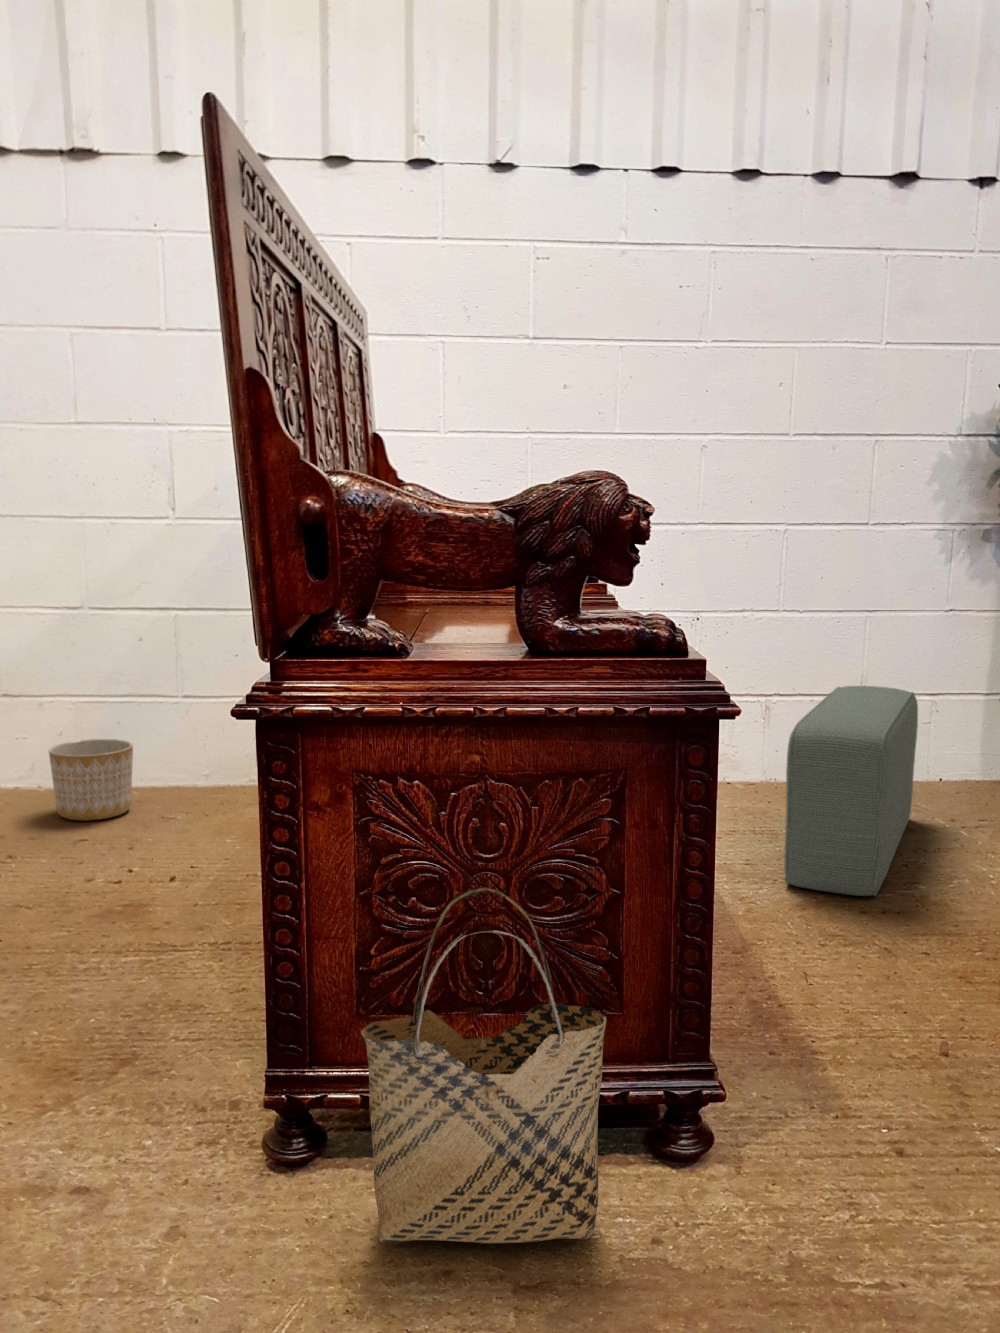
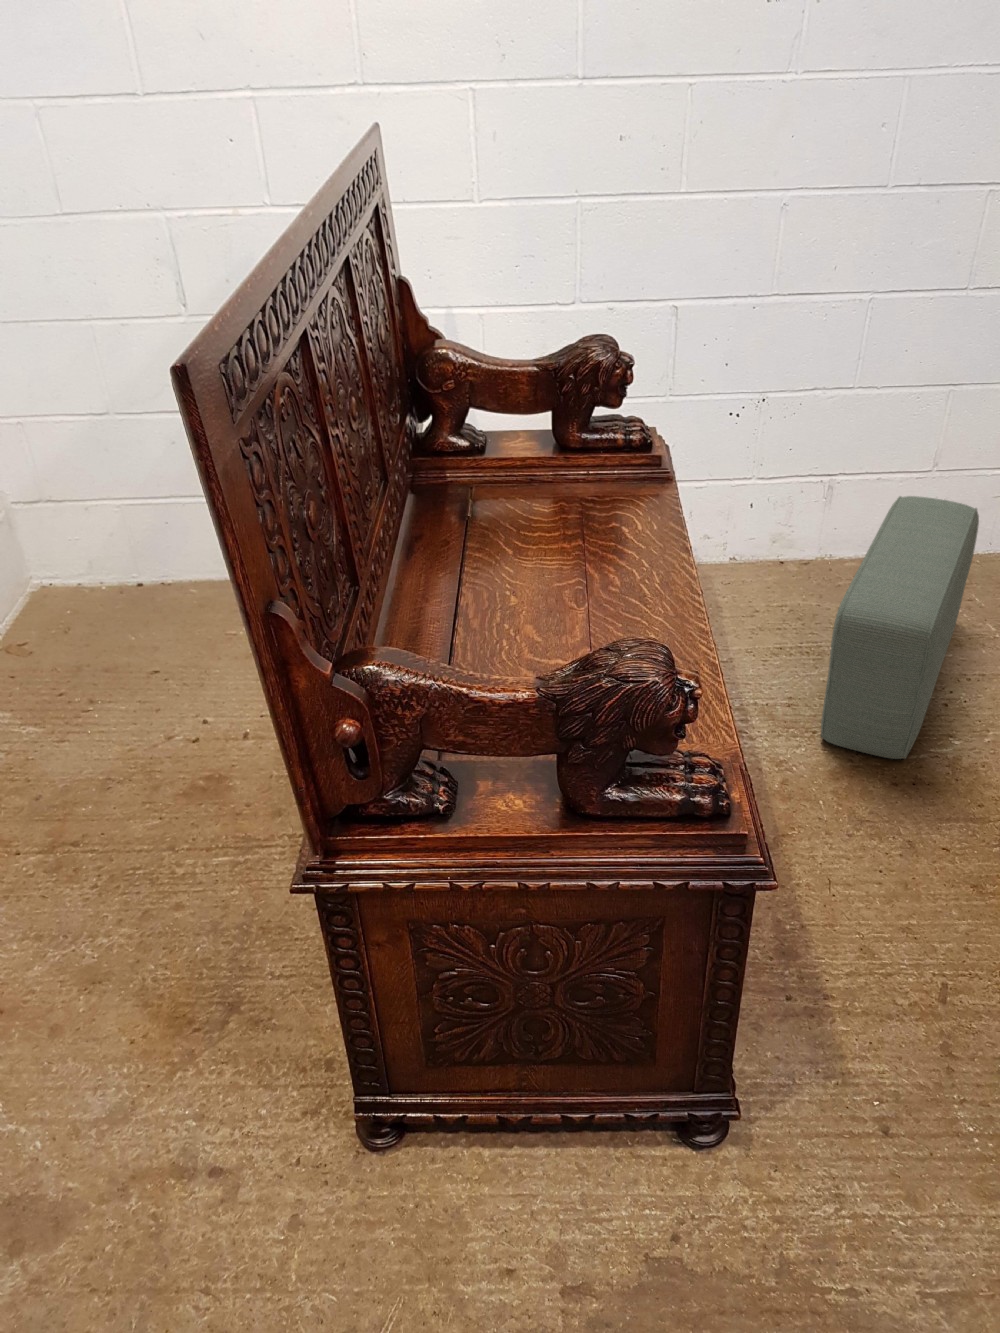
planter: present [49,739,133,821] -> none [108,551,194,640]
woven basket: present [361,887,606,1243] -> none [432,993,639,1251]

